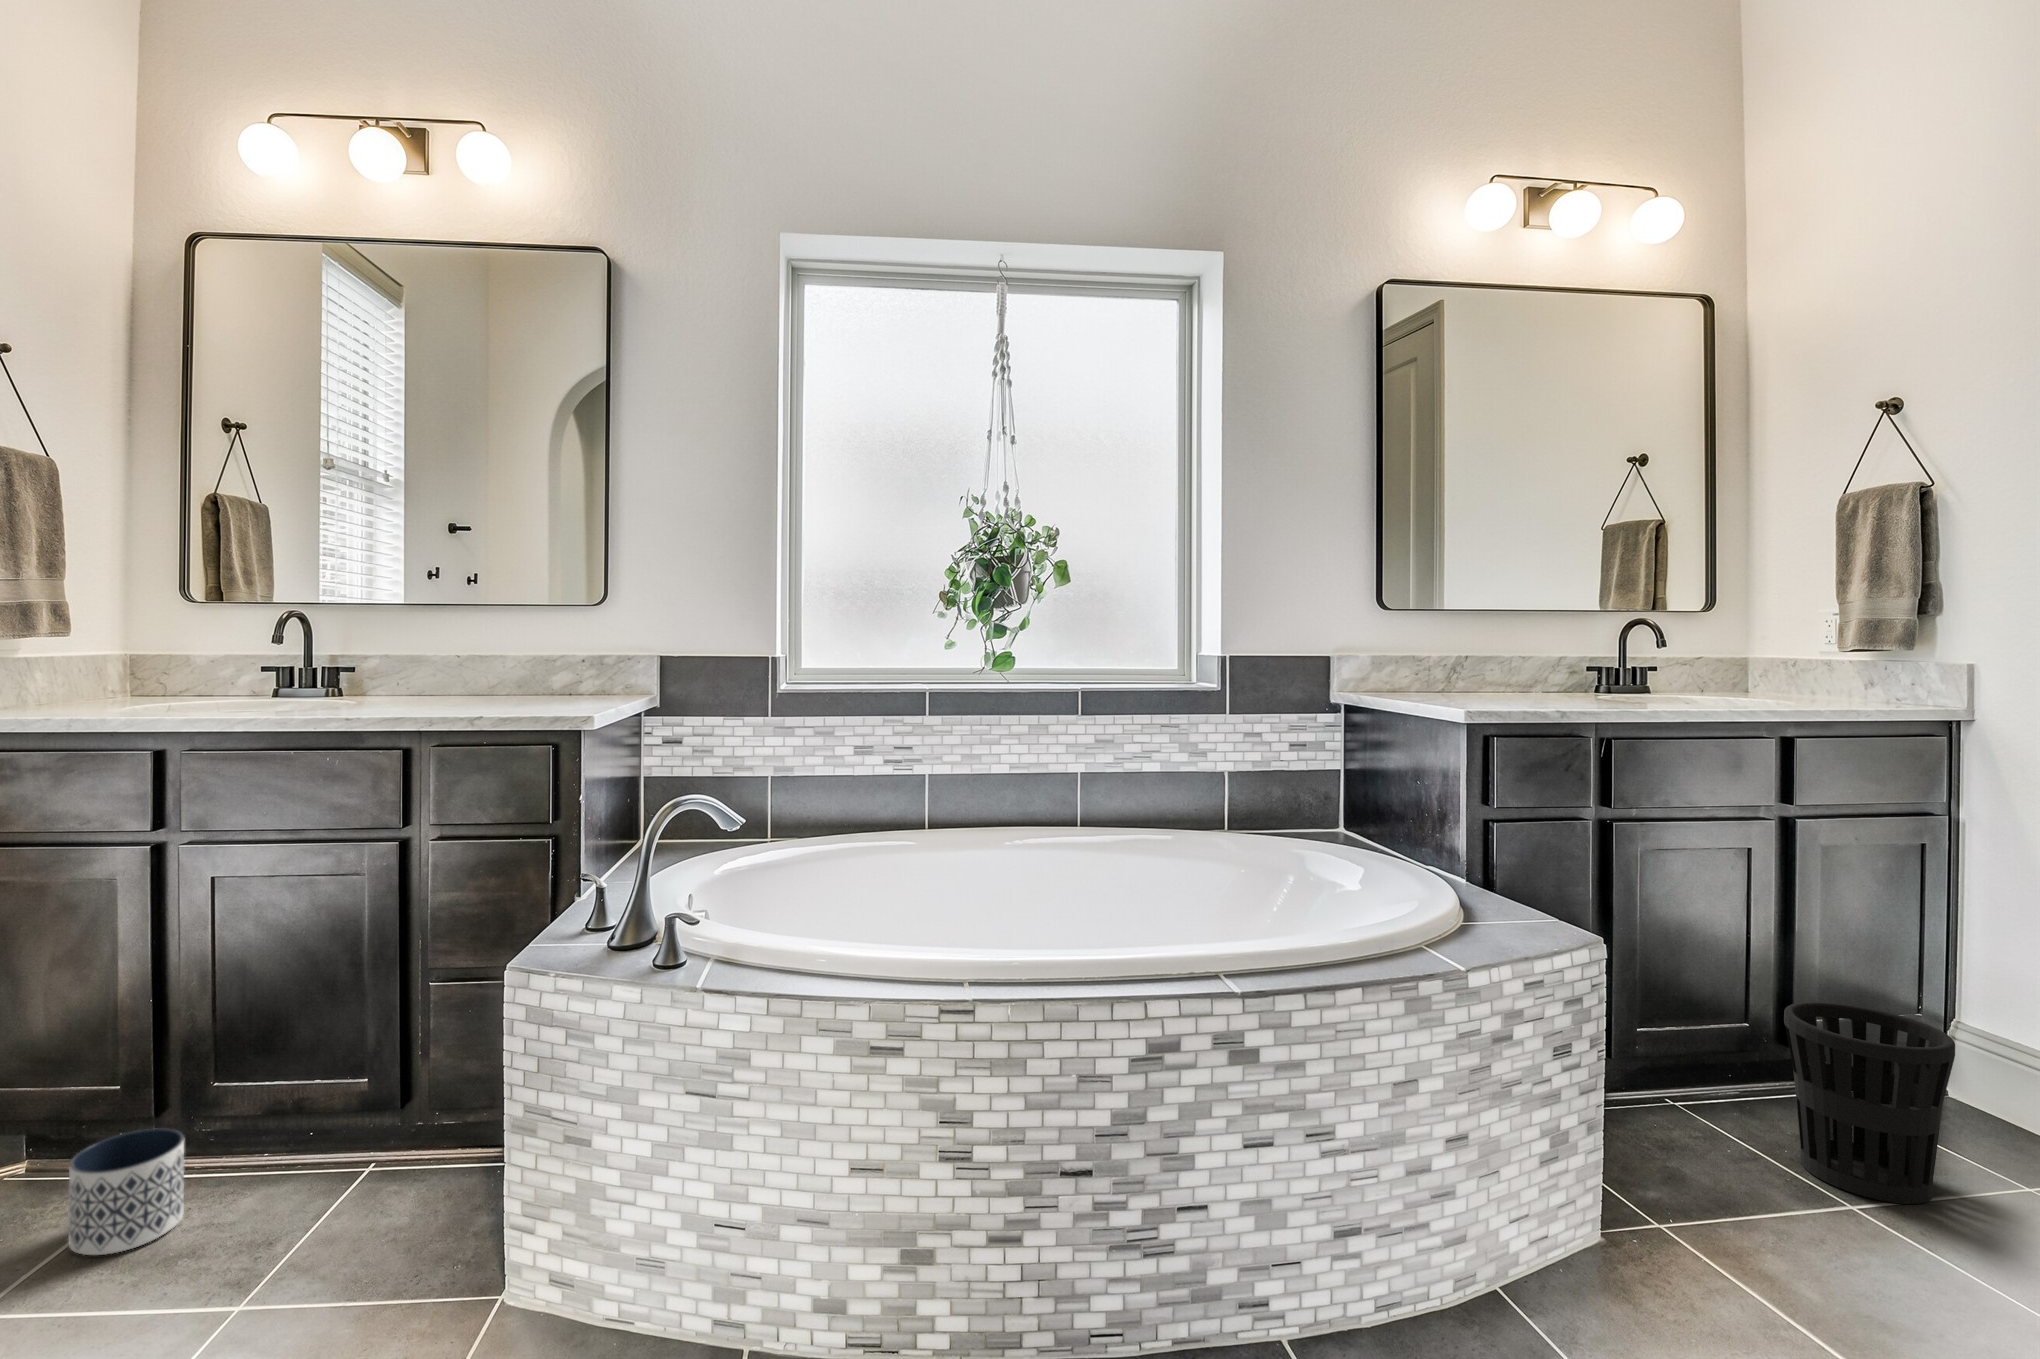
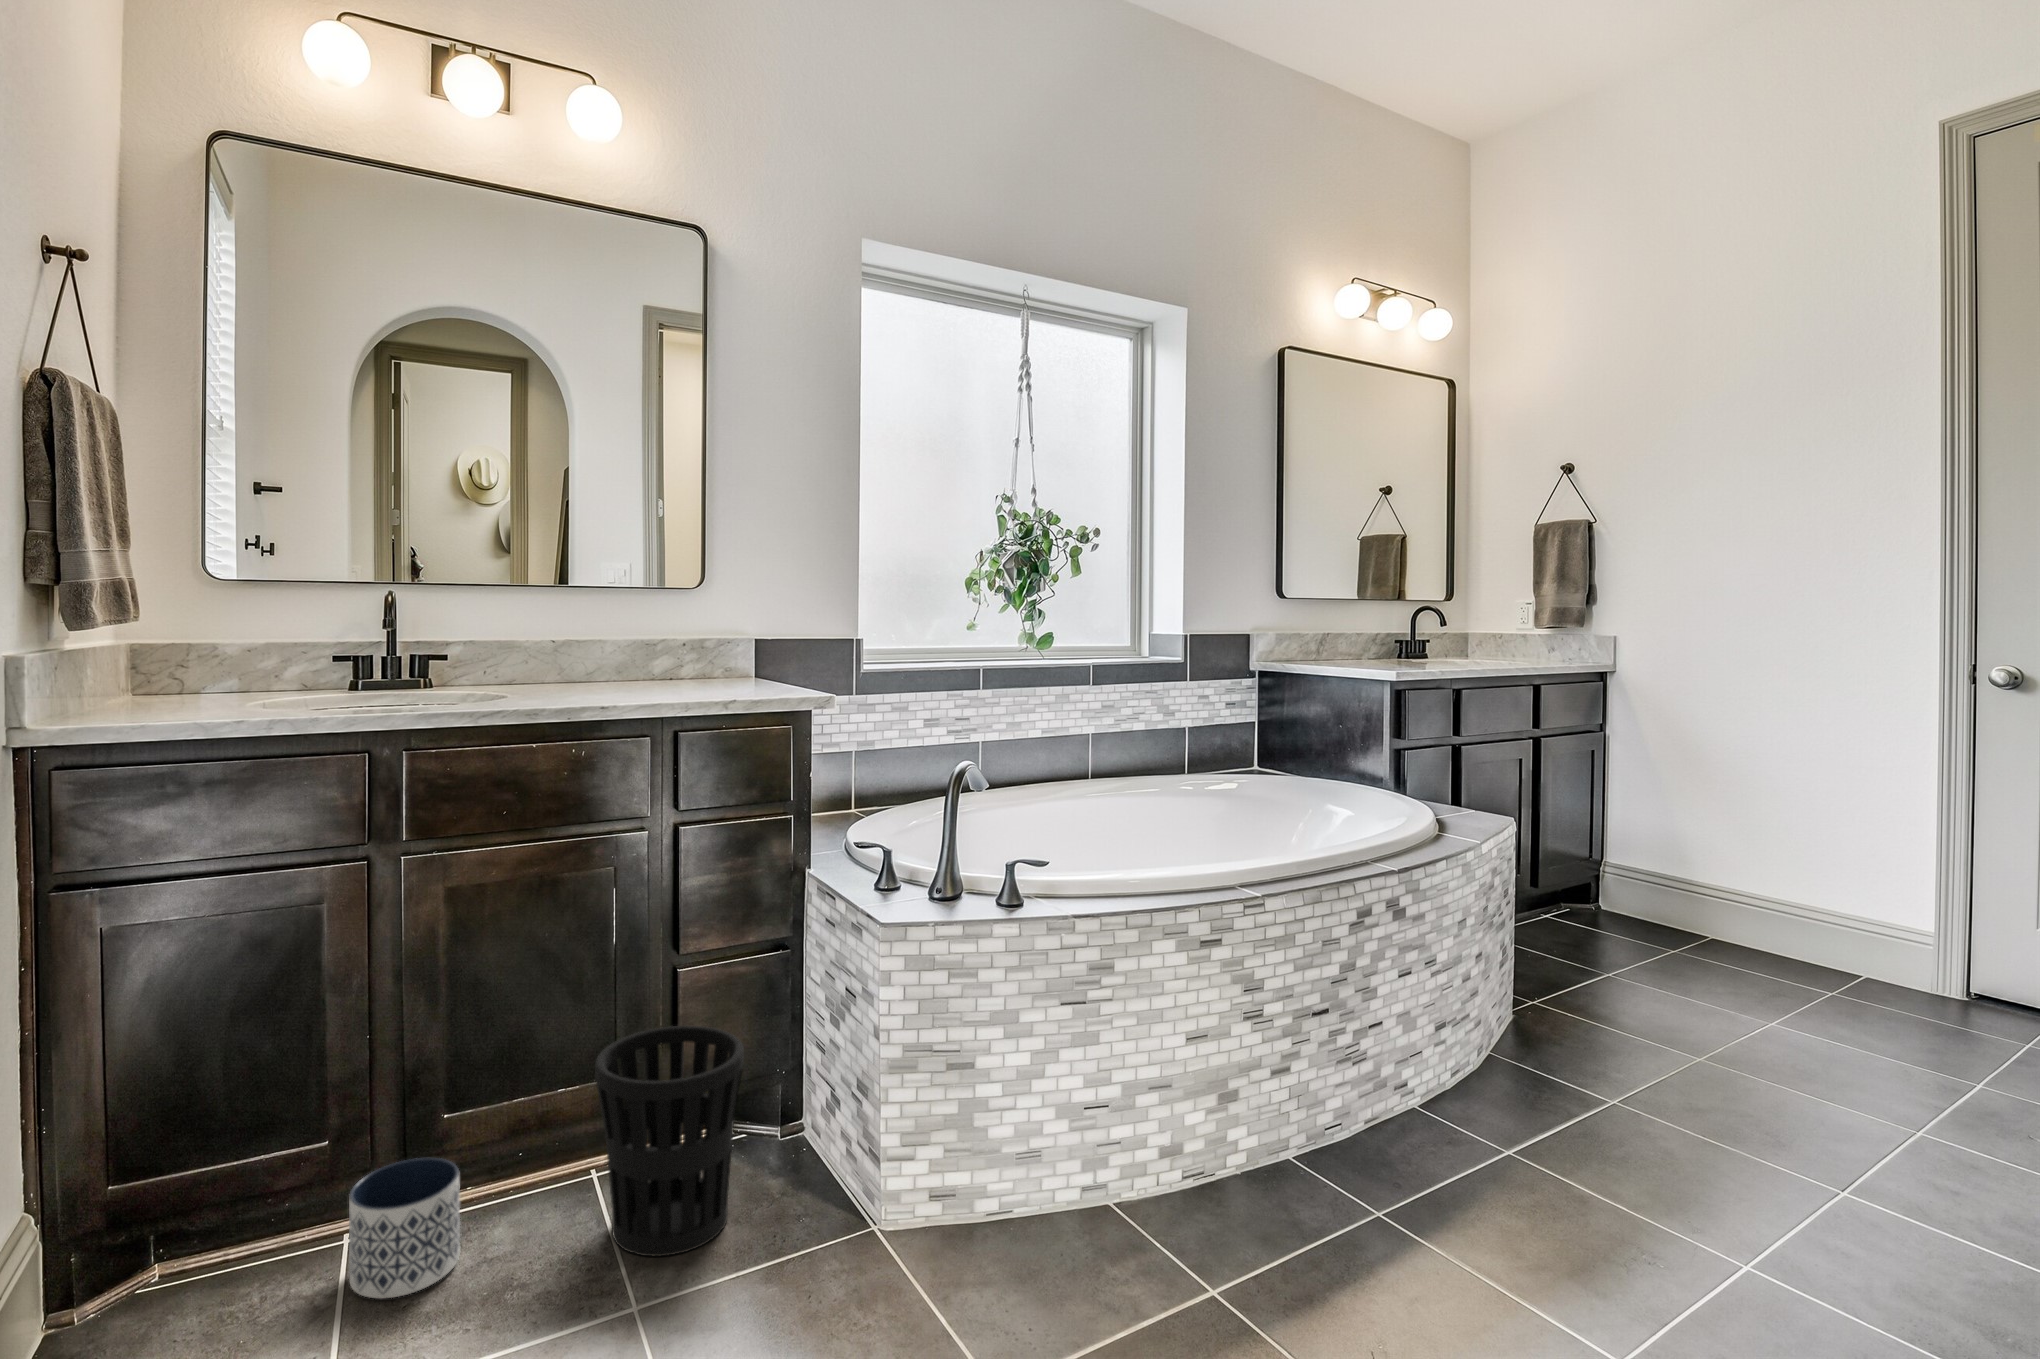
wastebasket: present [1784,1002,1955,1204] -> present [595,1026,744,1256]

